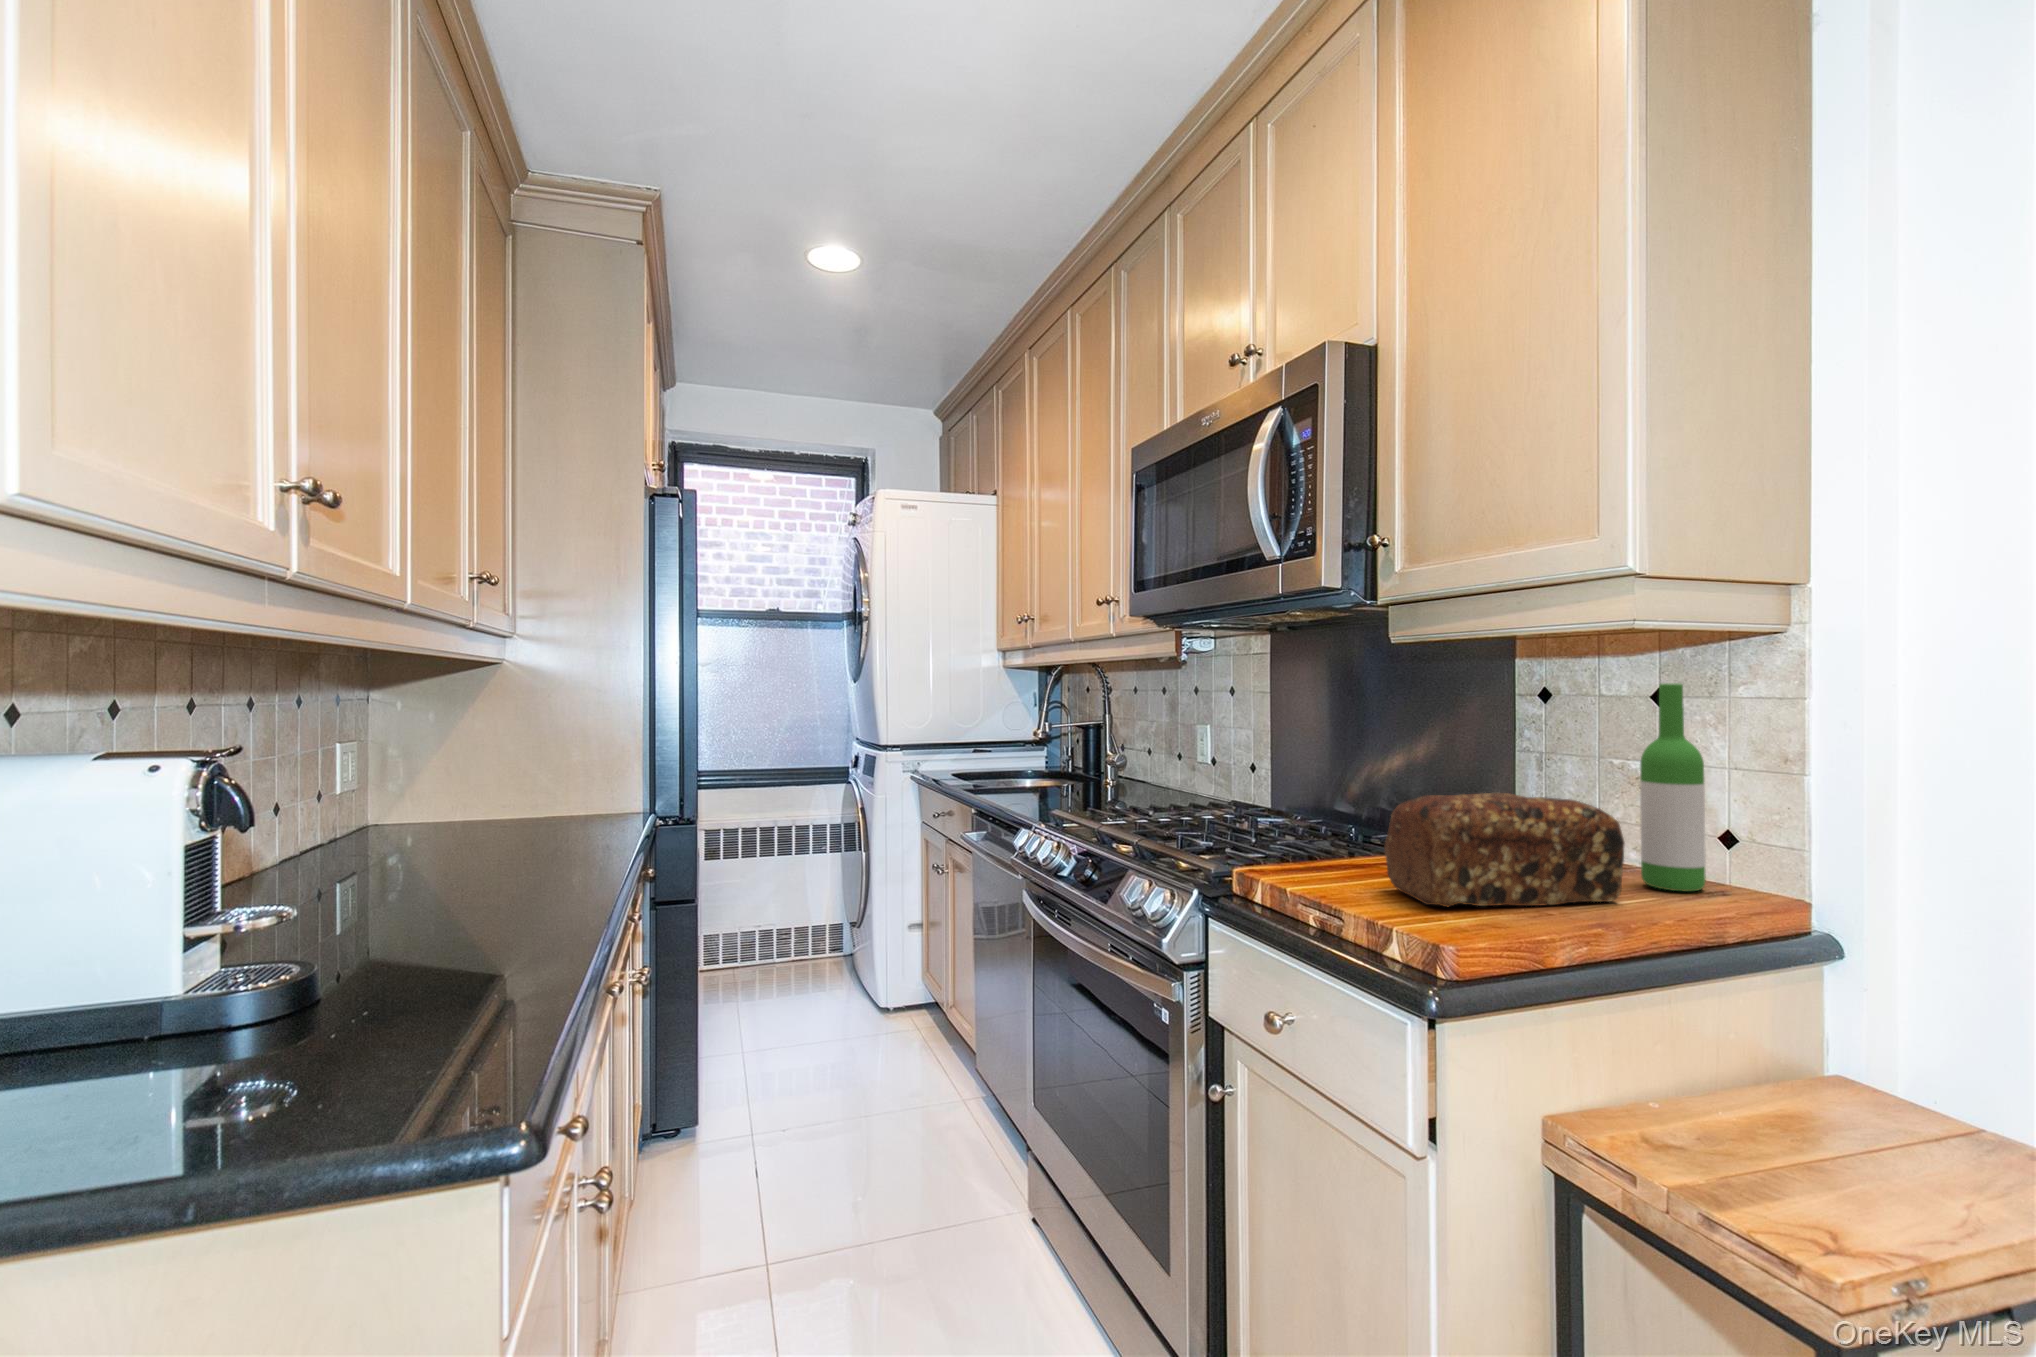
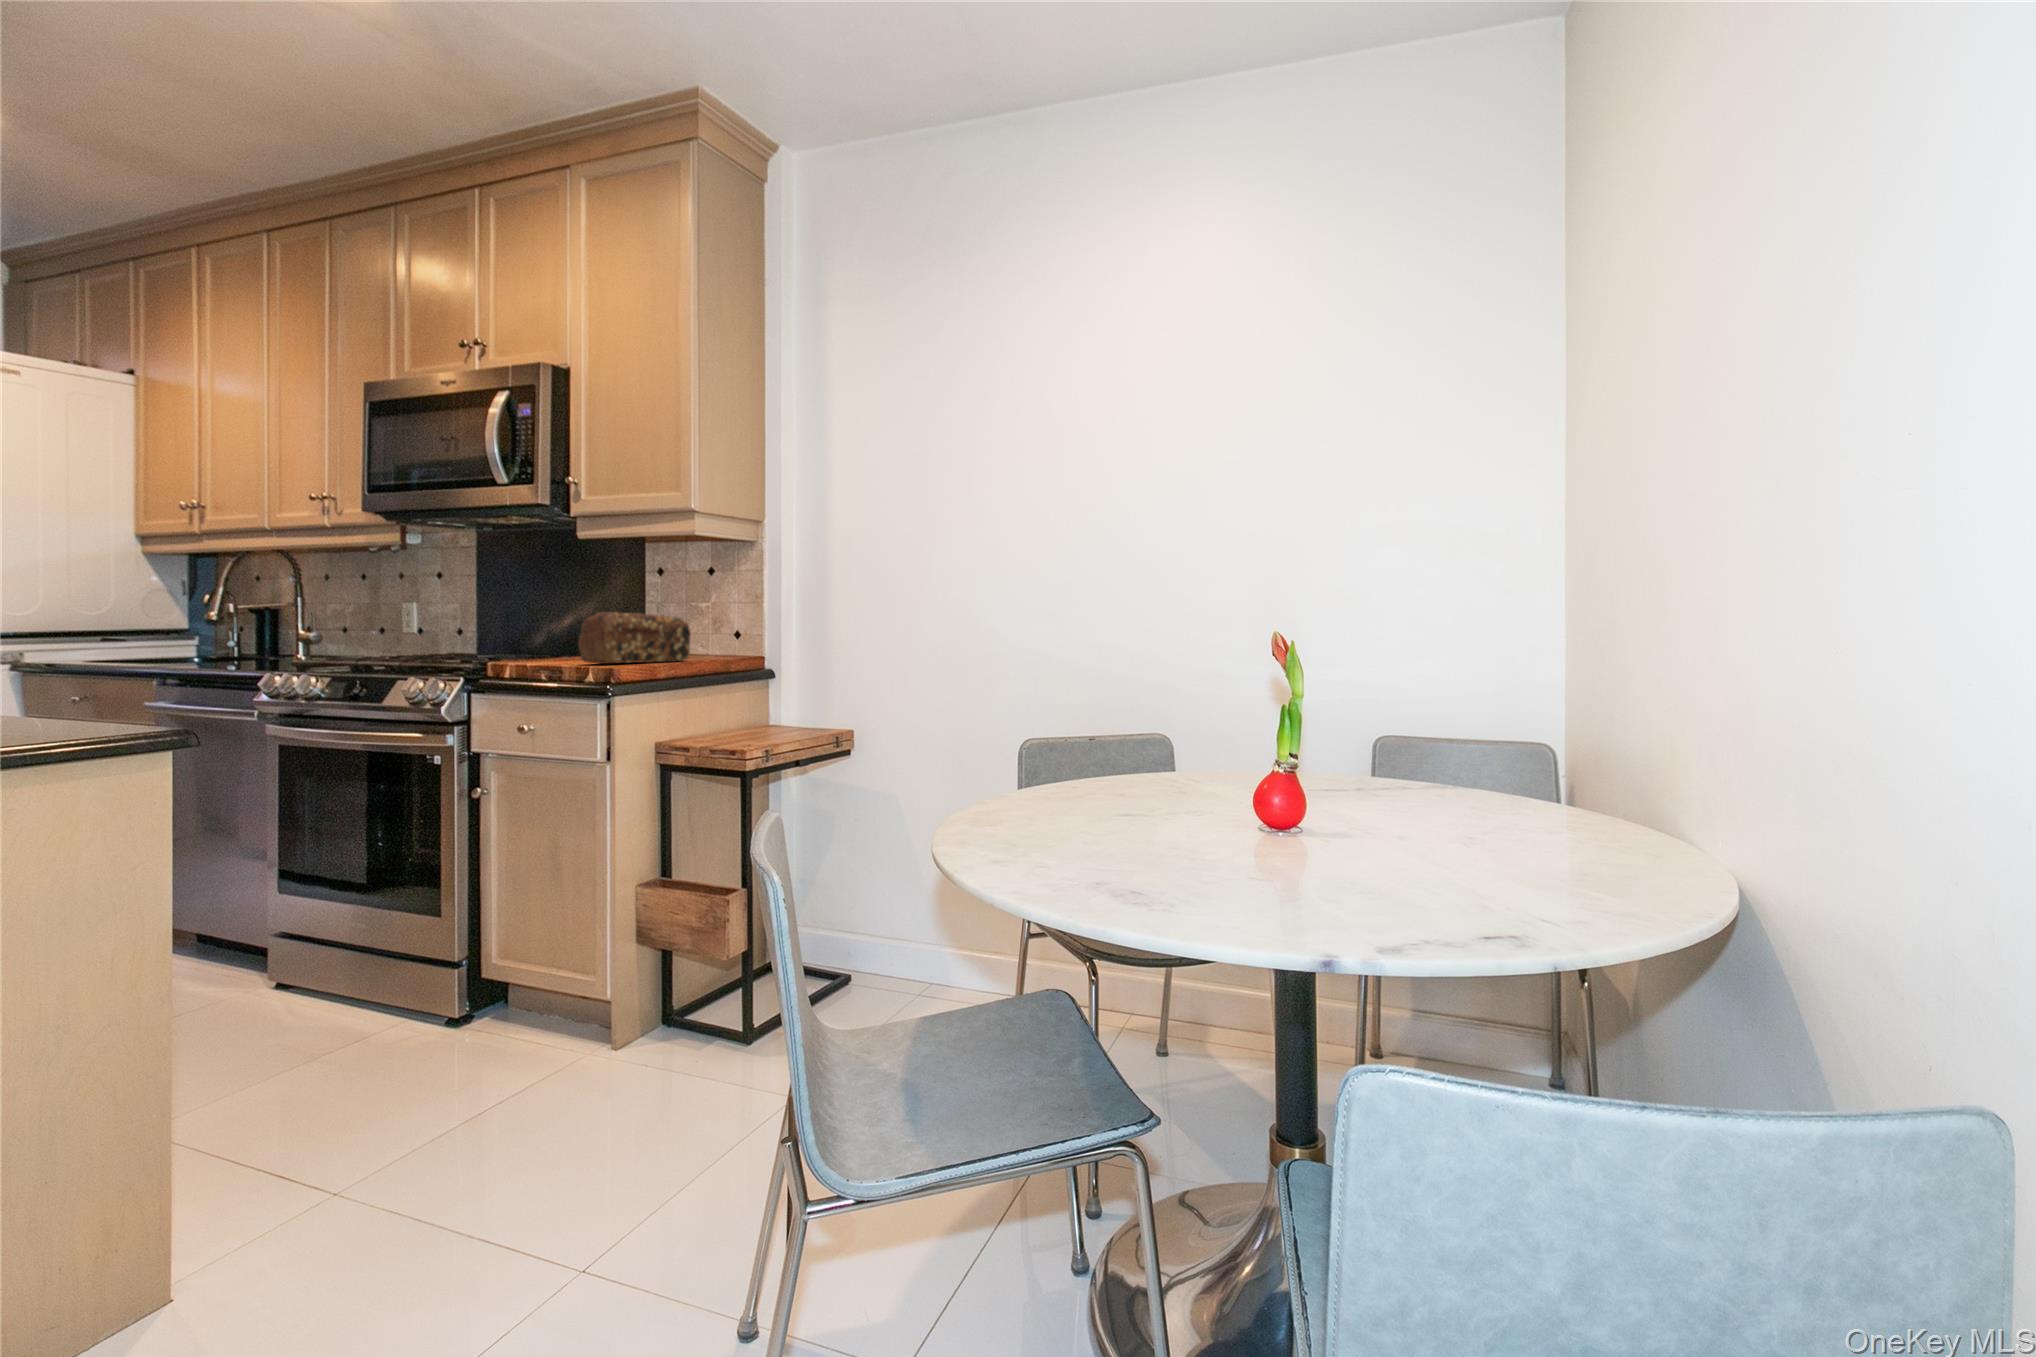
wine bottle: present [1640,684,1706,891] -> none [700,563,726,658]

